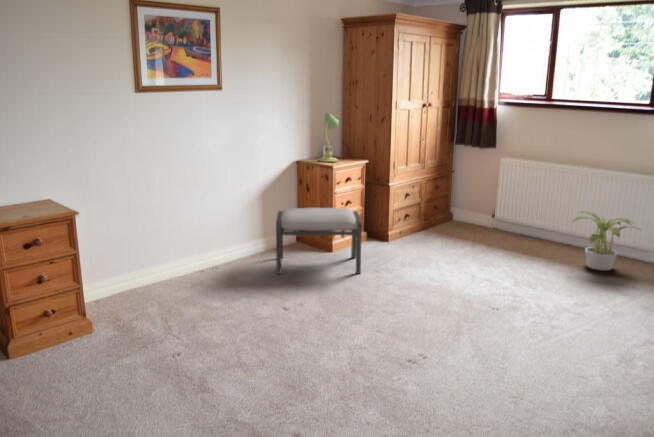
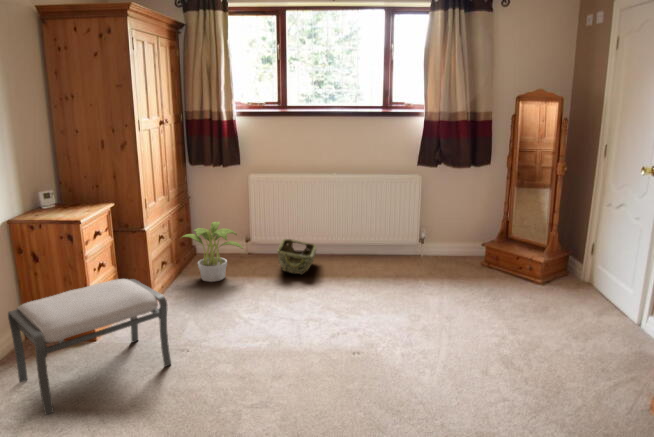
table lamp: present [319,113,339,162] -> none [40,143,73,217]
potted plant: present [573,211,633,270] -> present [183,222,243,282]
woven basket: none [500,220,550,252] -> present [277,239,317,274]

